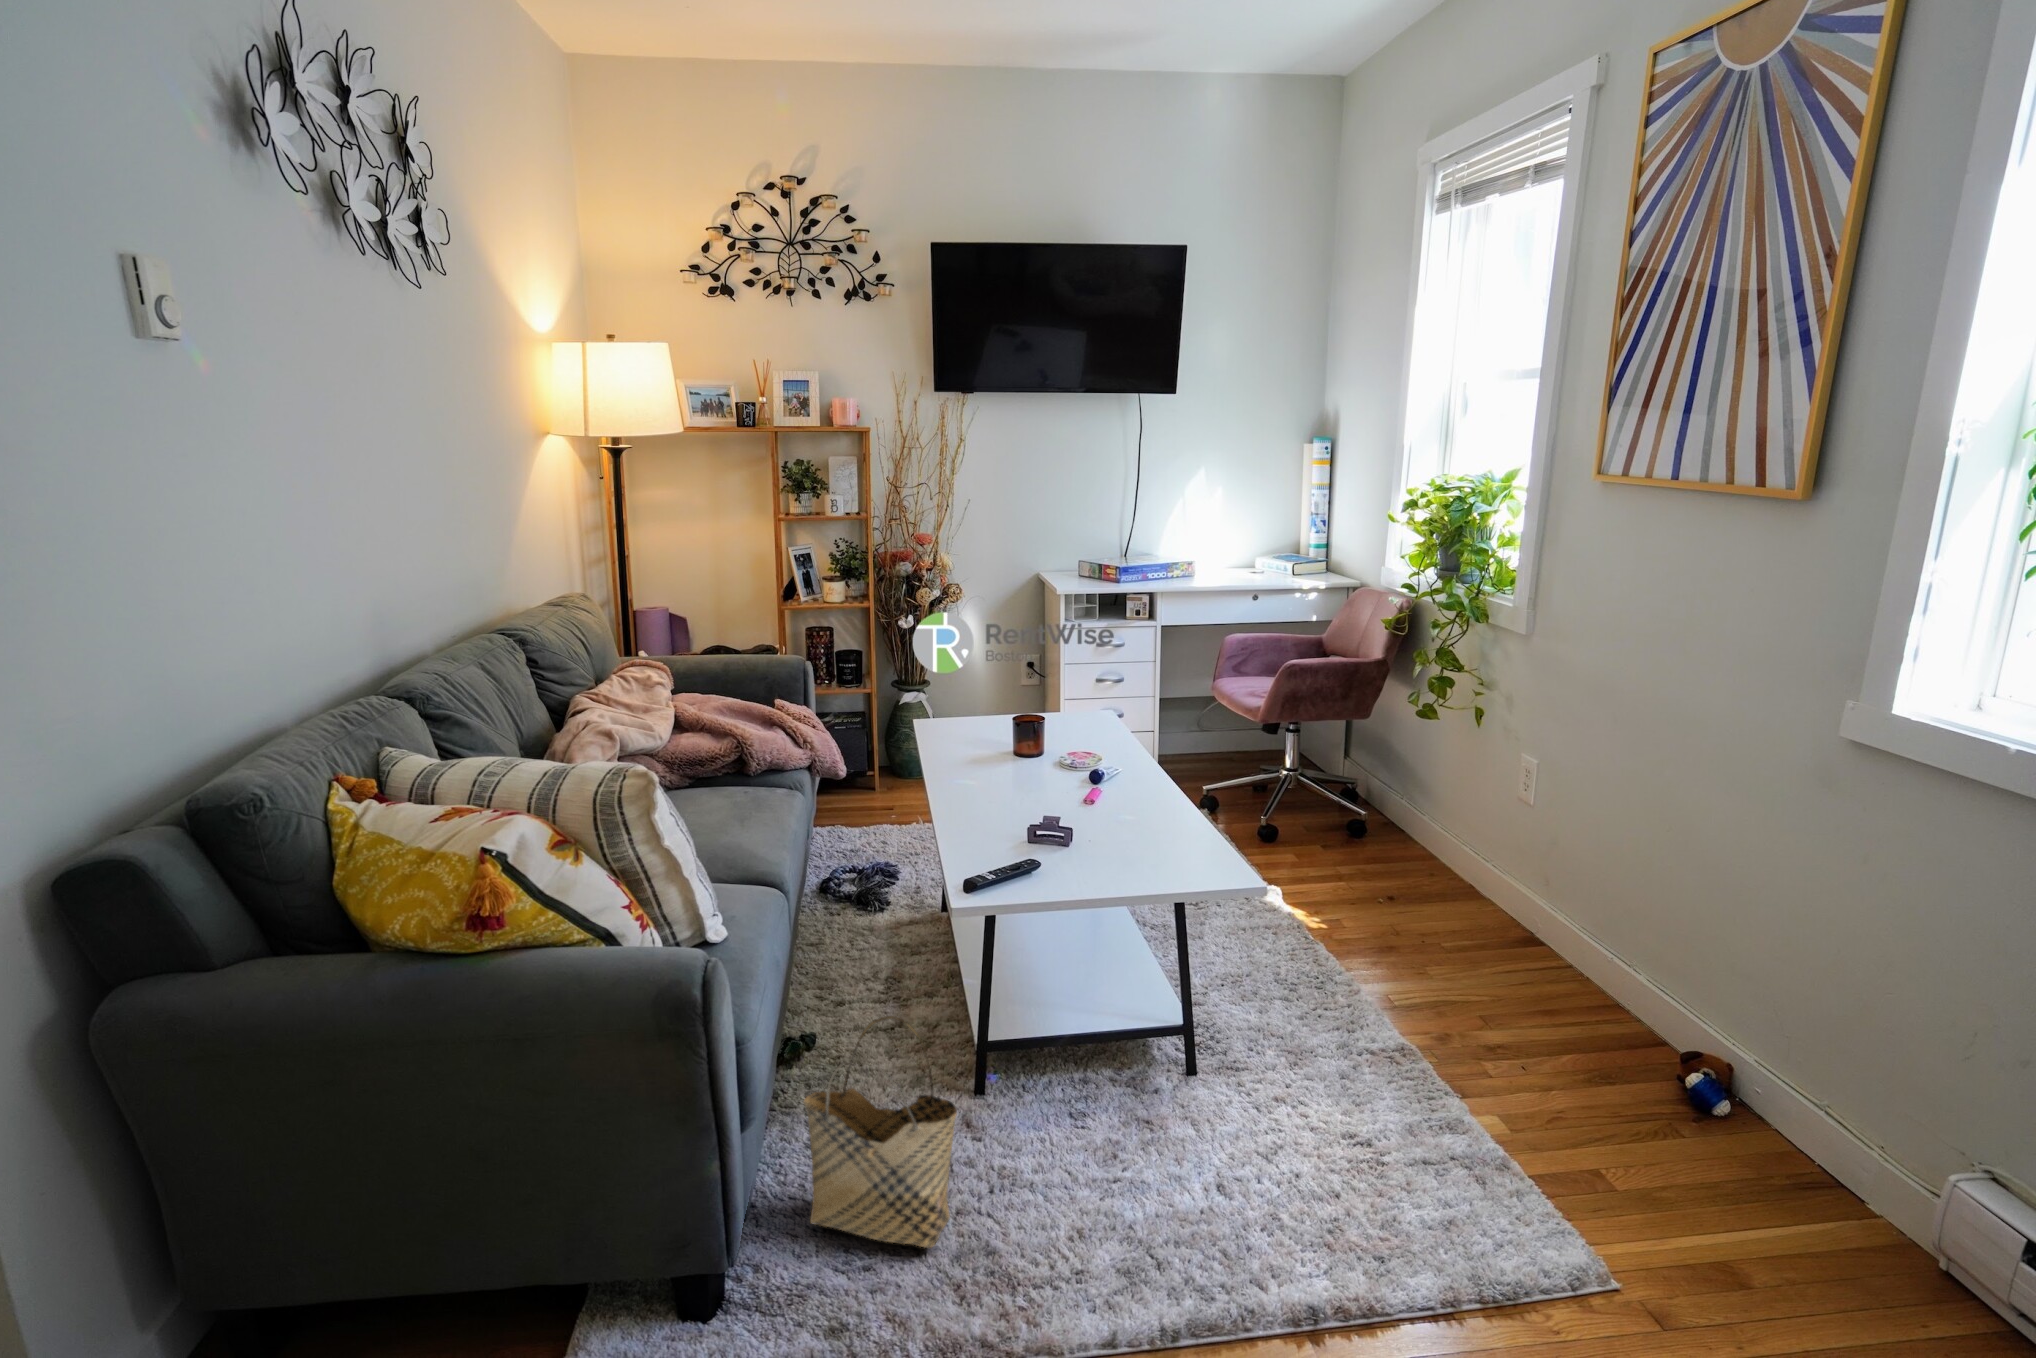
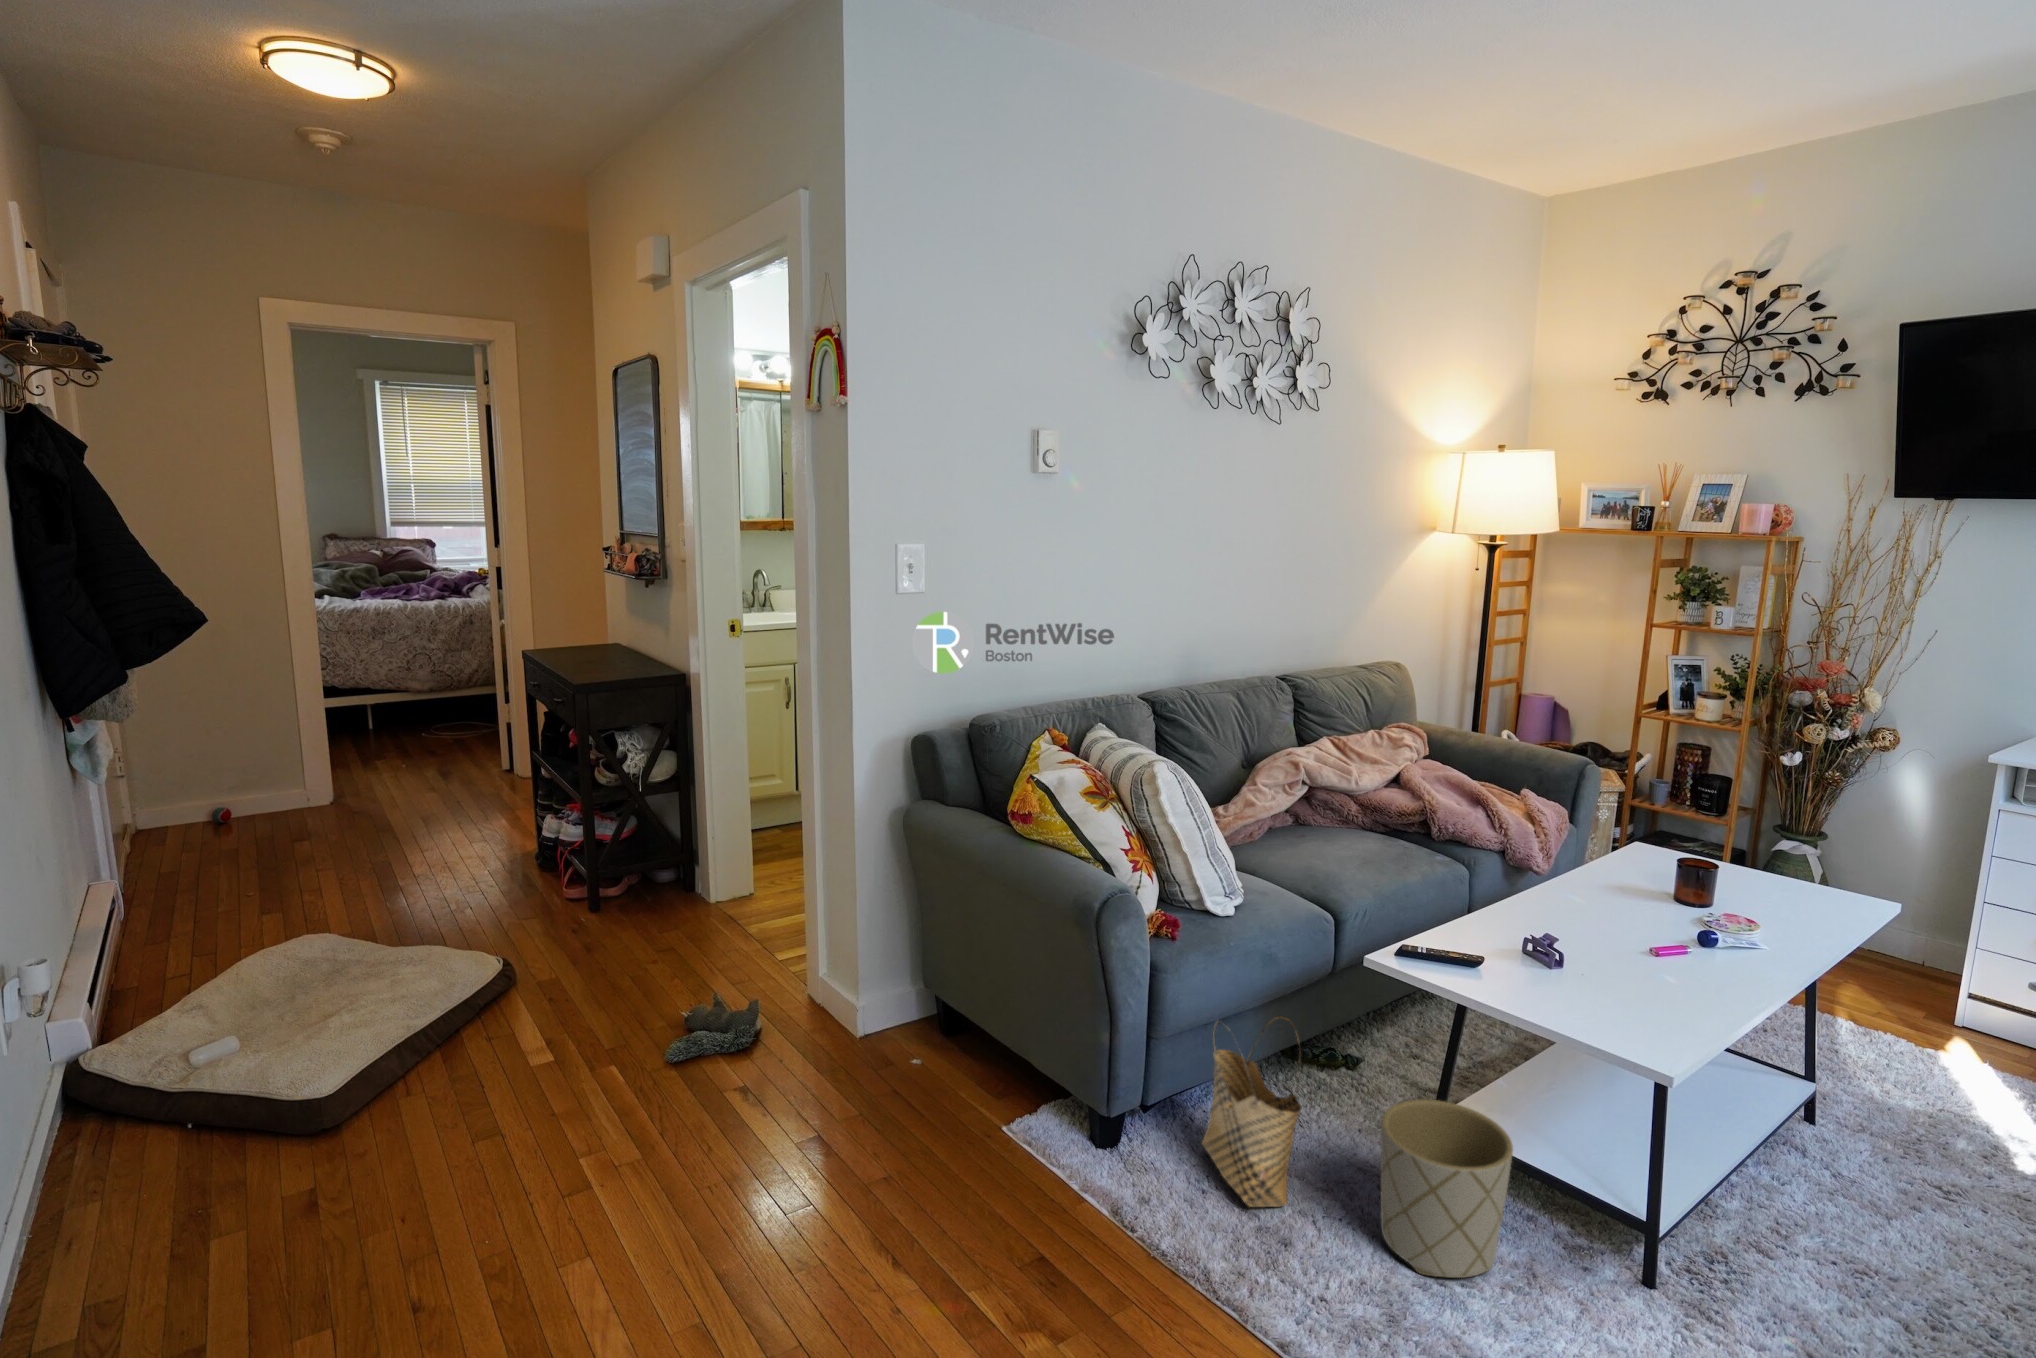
planter: none [1010,1007,1136,1188] -> present [1381,1099,1513,1278]

